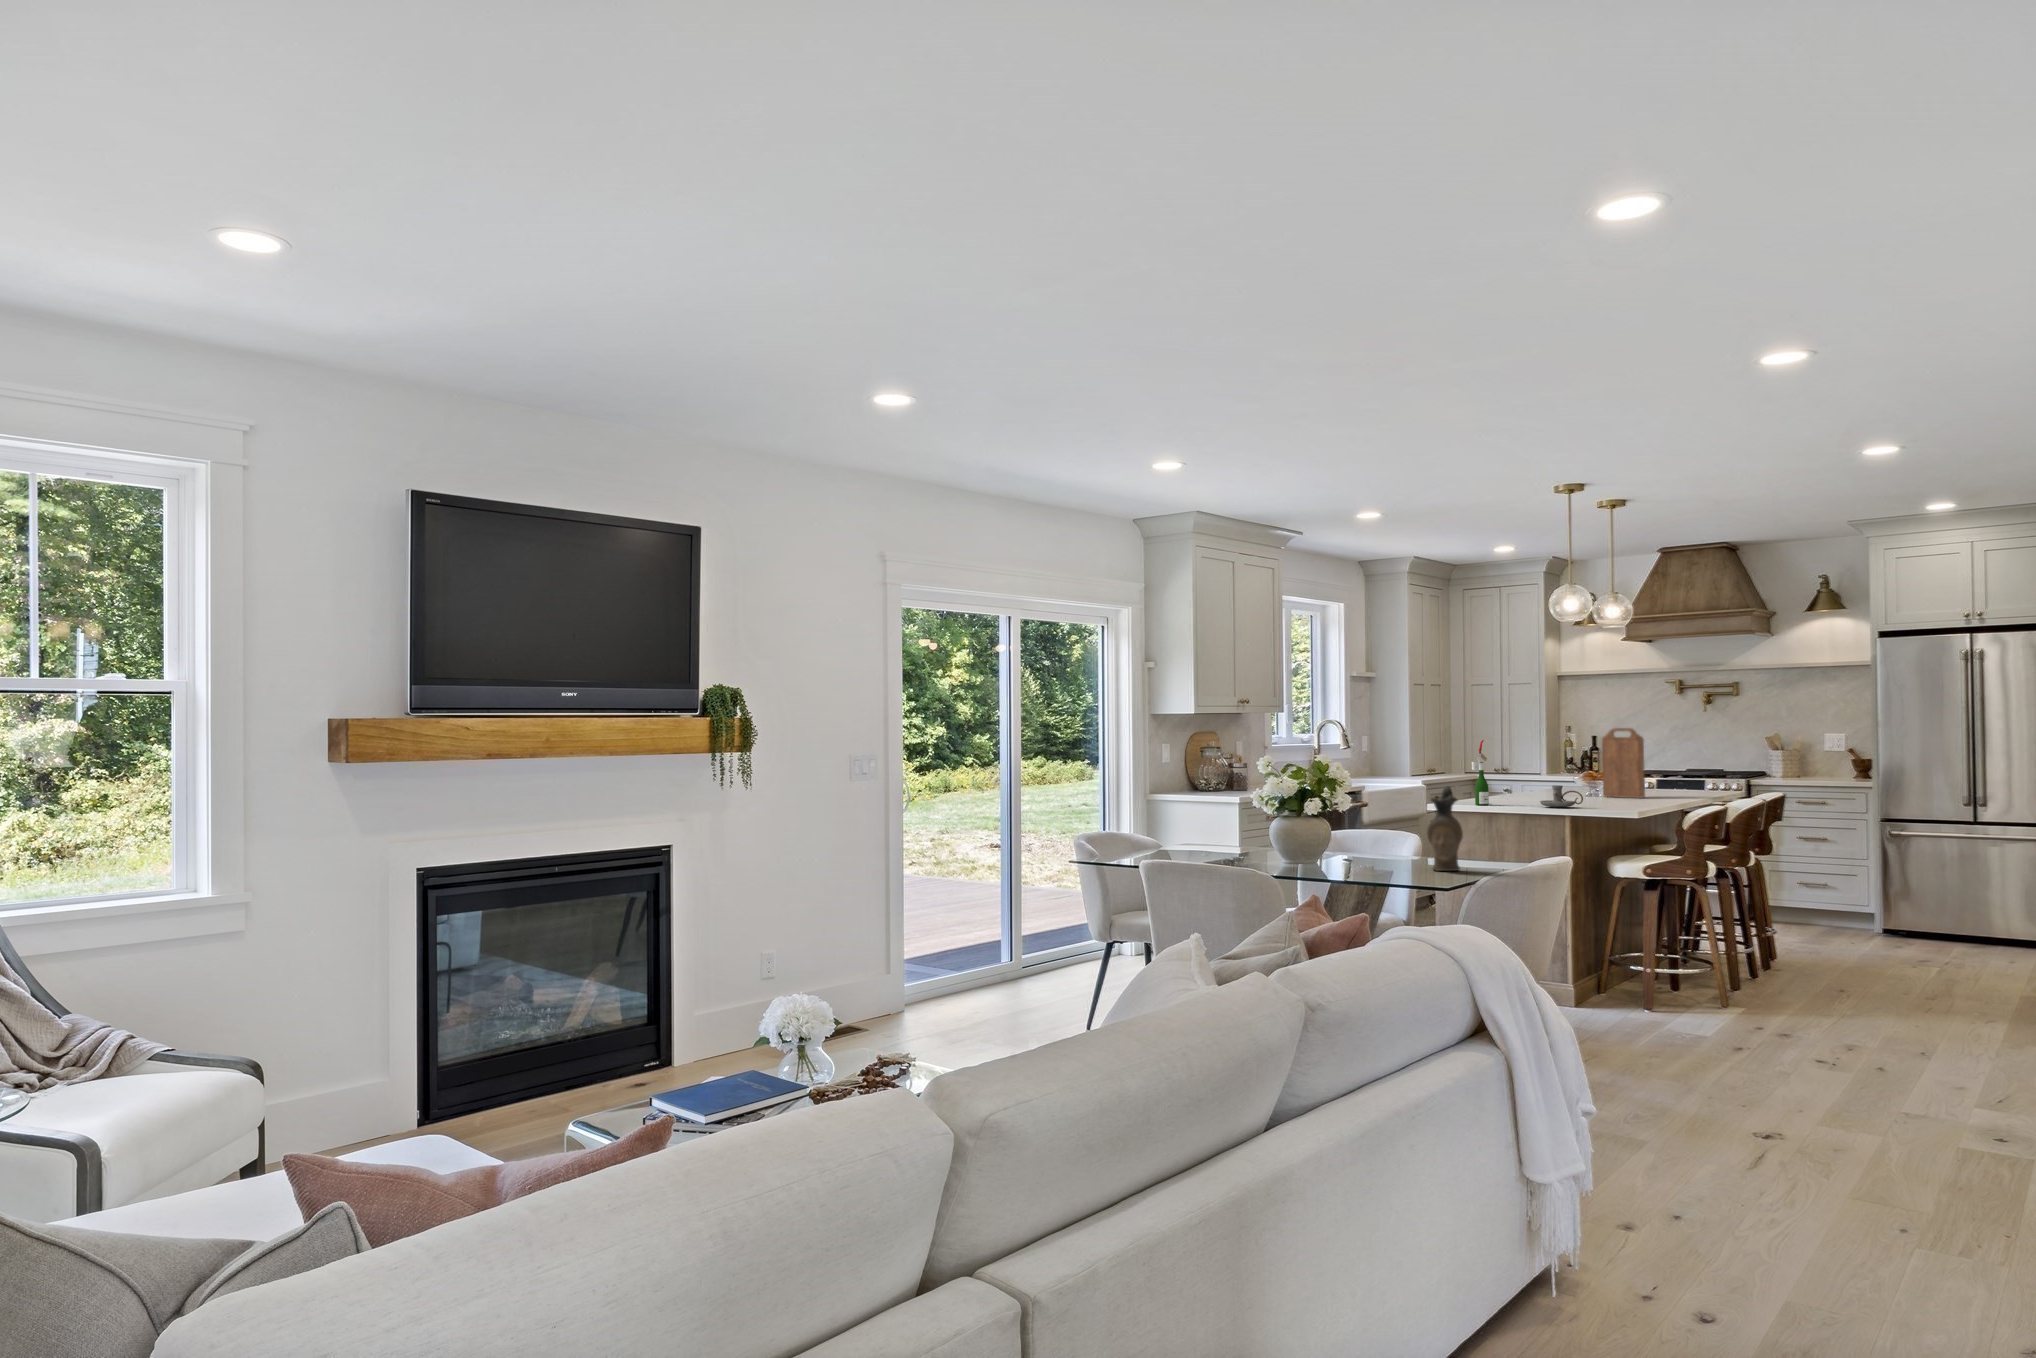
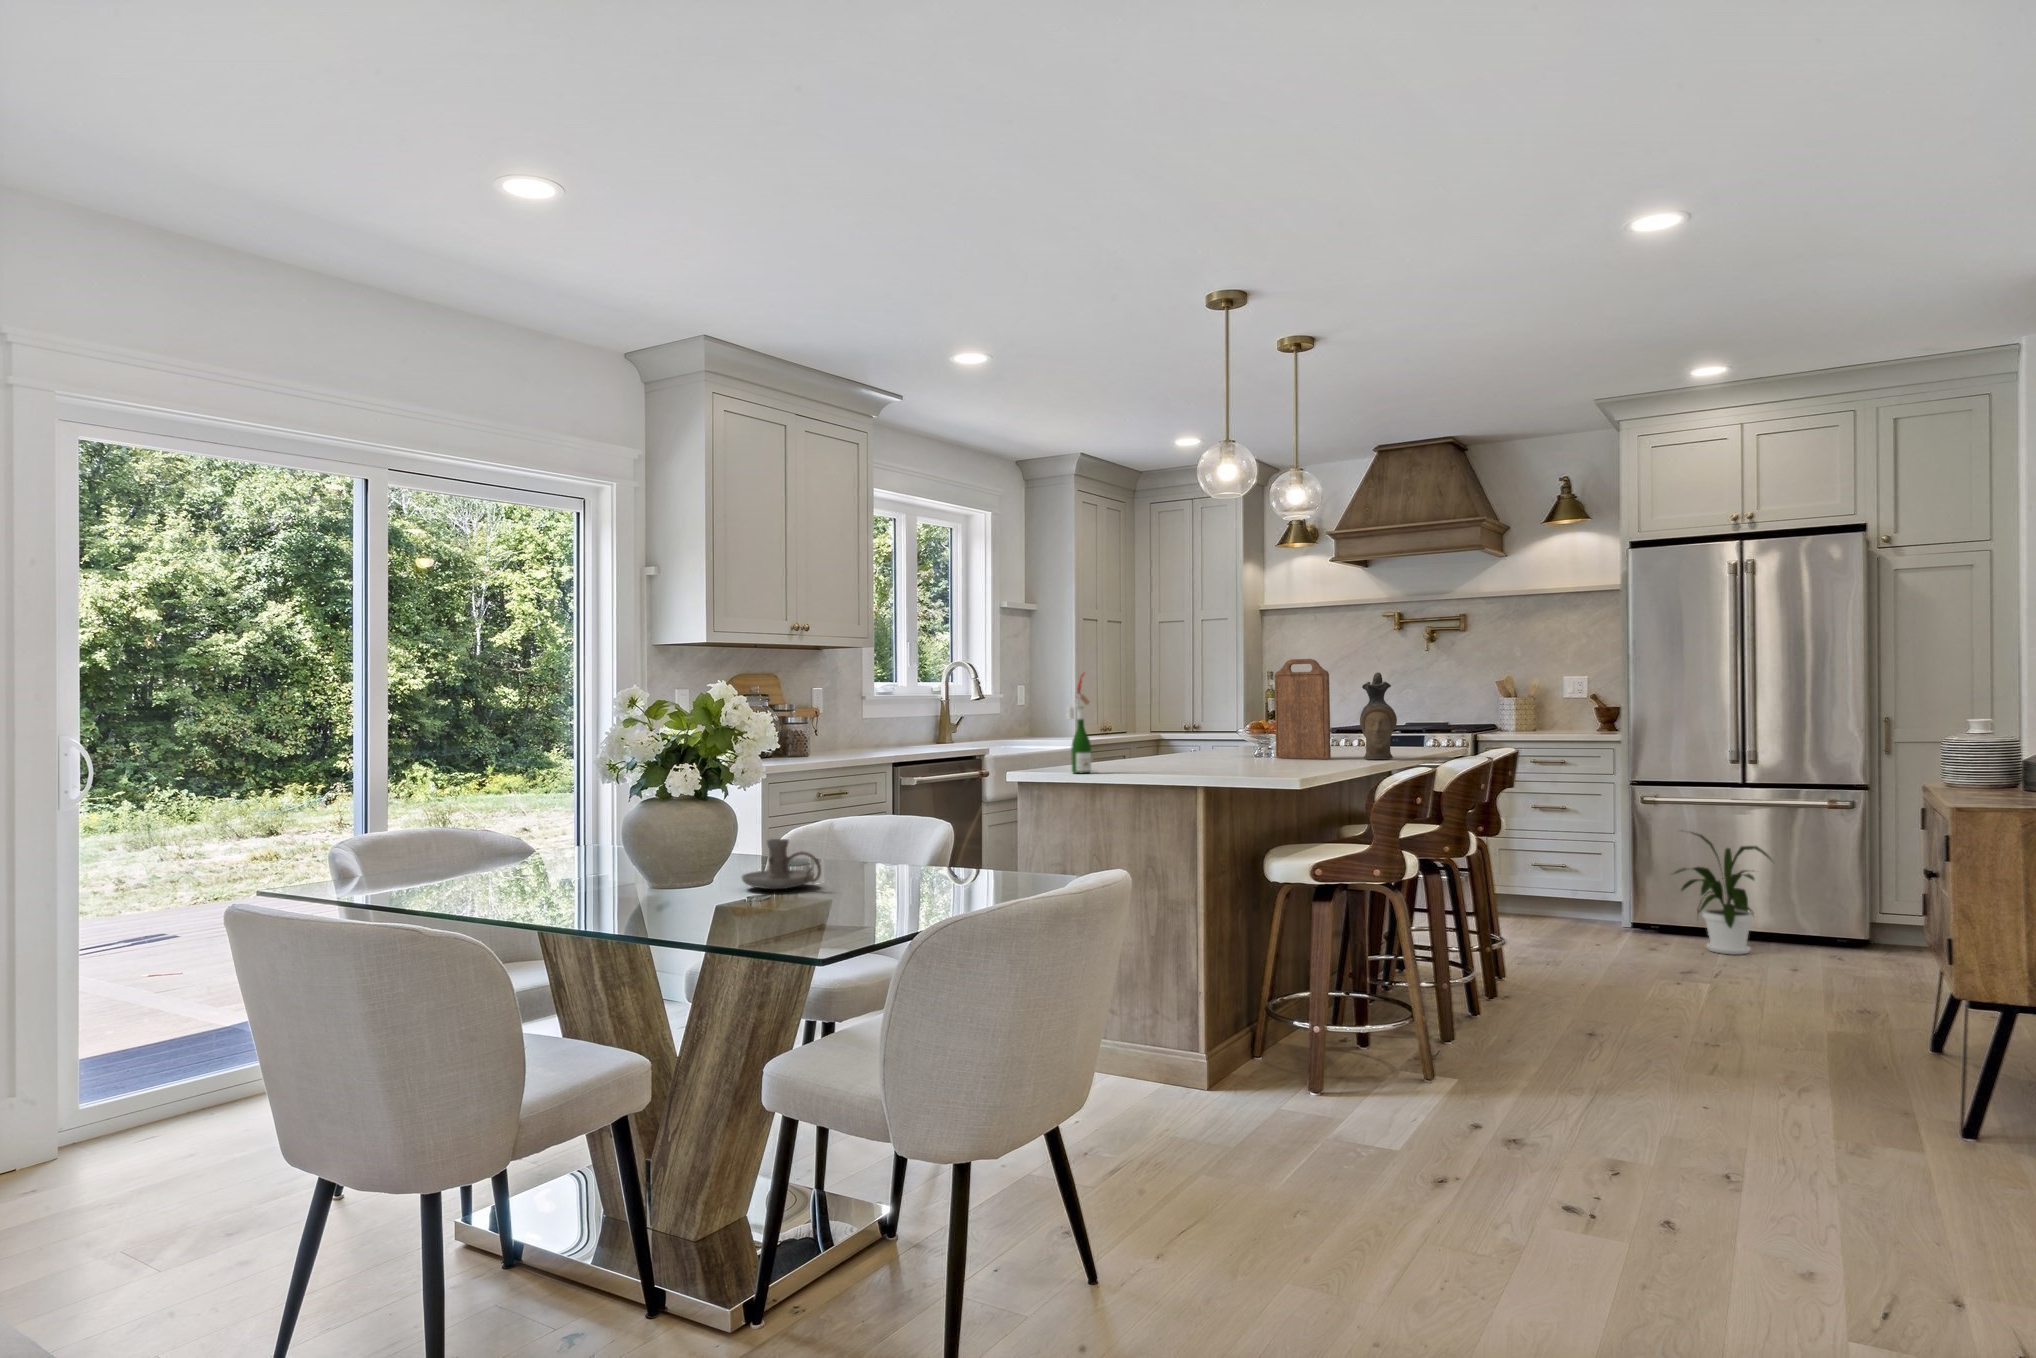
candle holder: present [1540,785,1583,808] -> present [742,839,821,889]
ceramic pitcher: present [1427,786,1463,871] -> present [1360,672,1397,759]
house plant: none [1910,857,1998,952] -> present [1674,833,1770,955]

